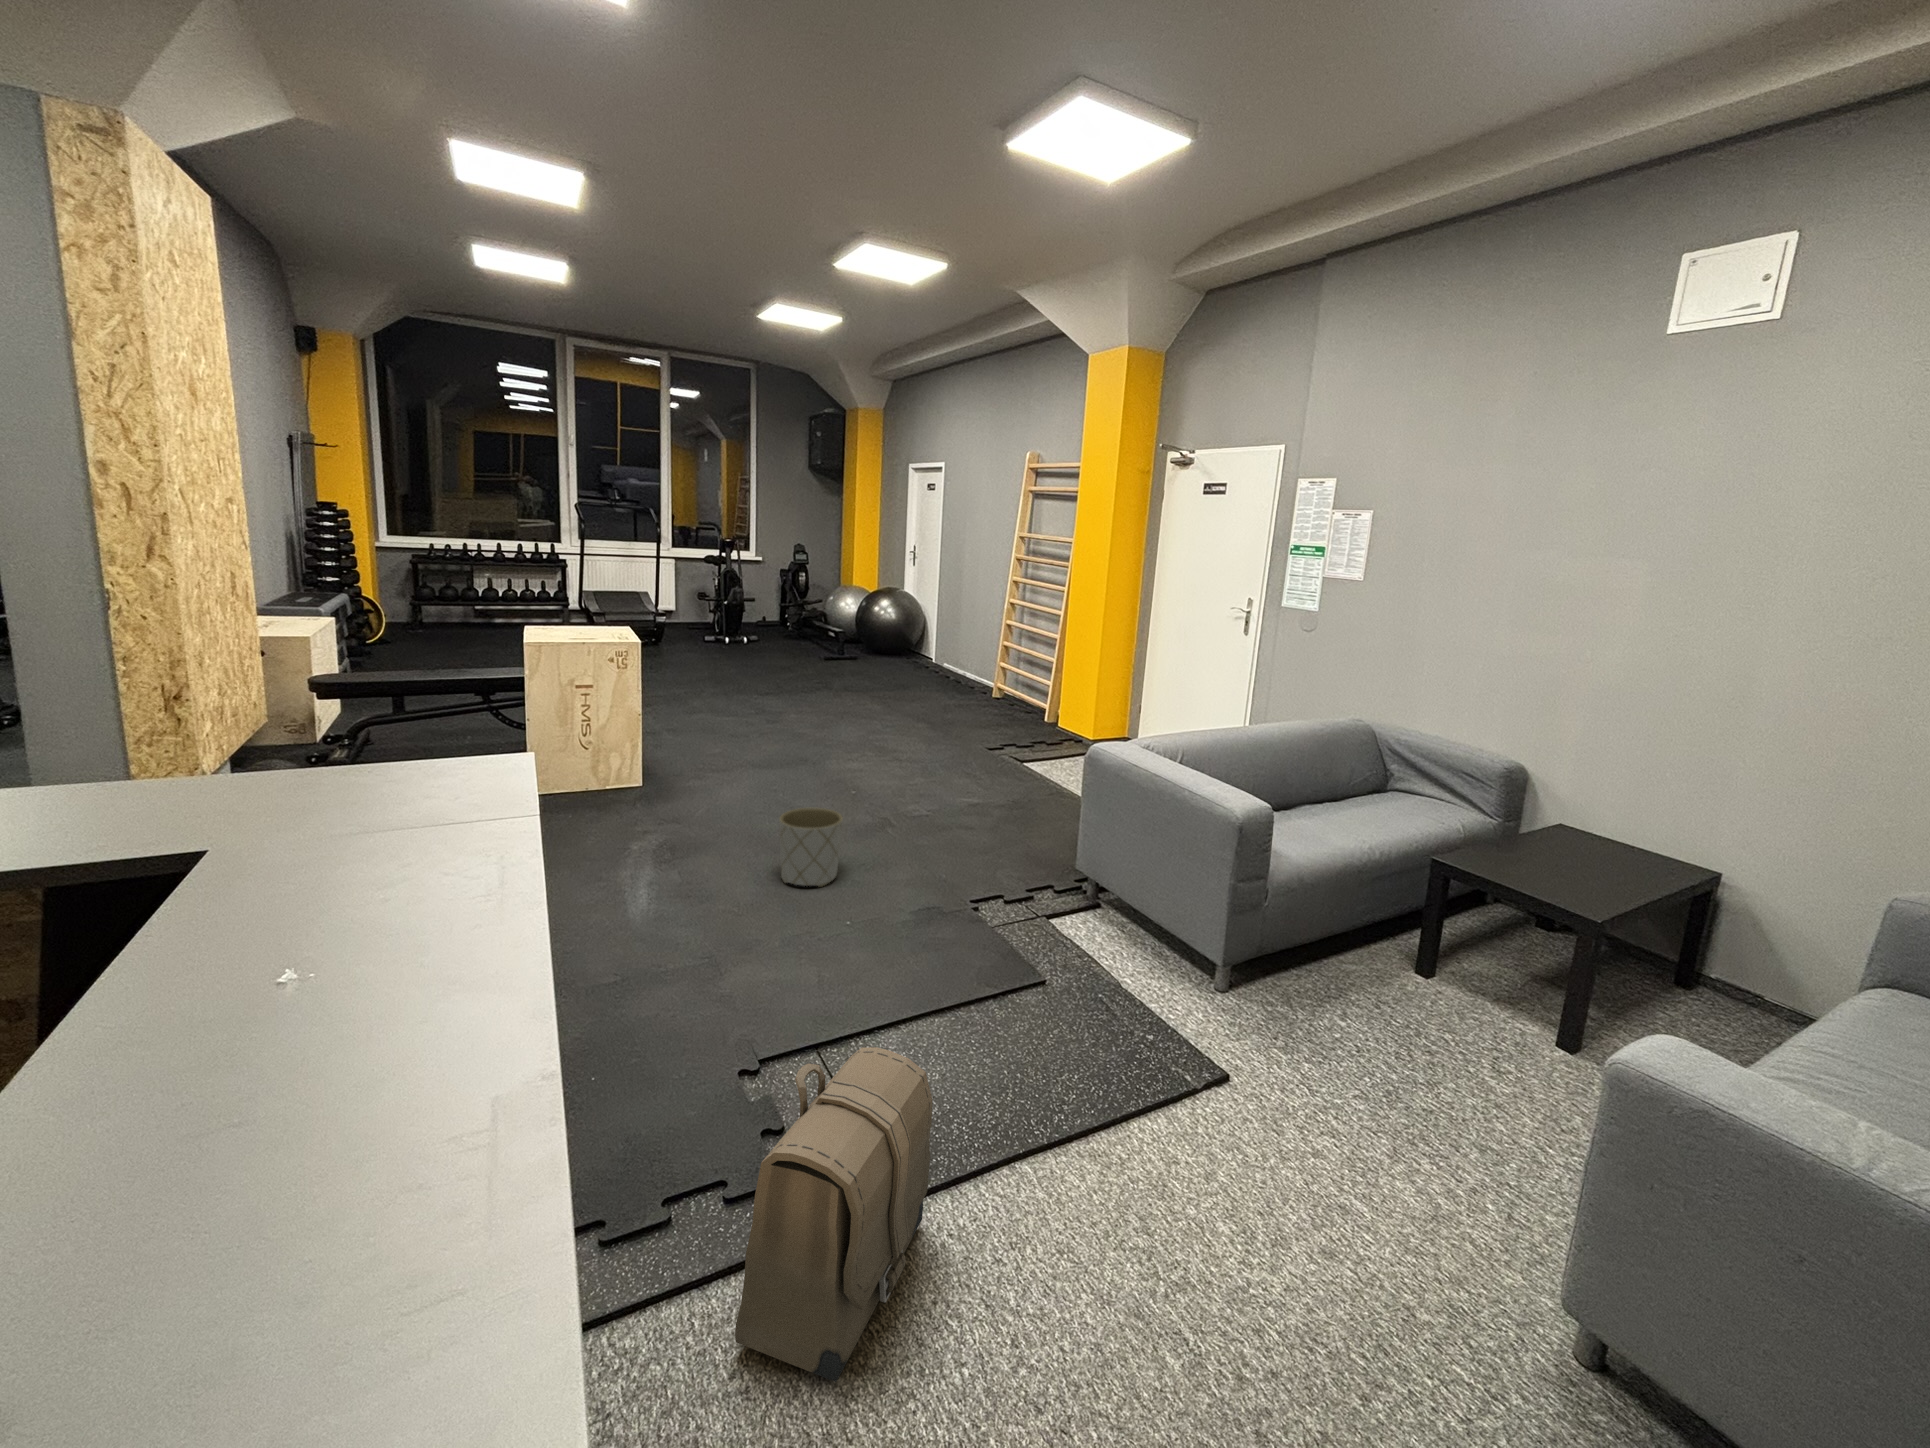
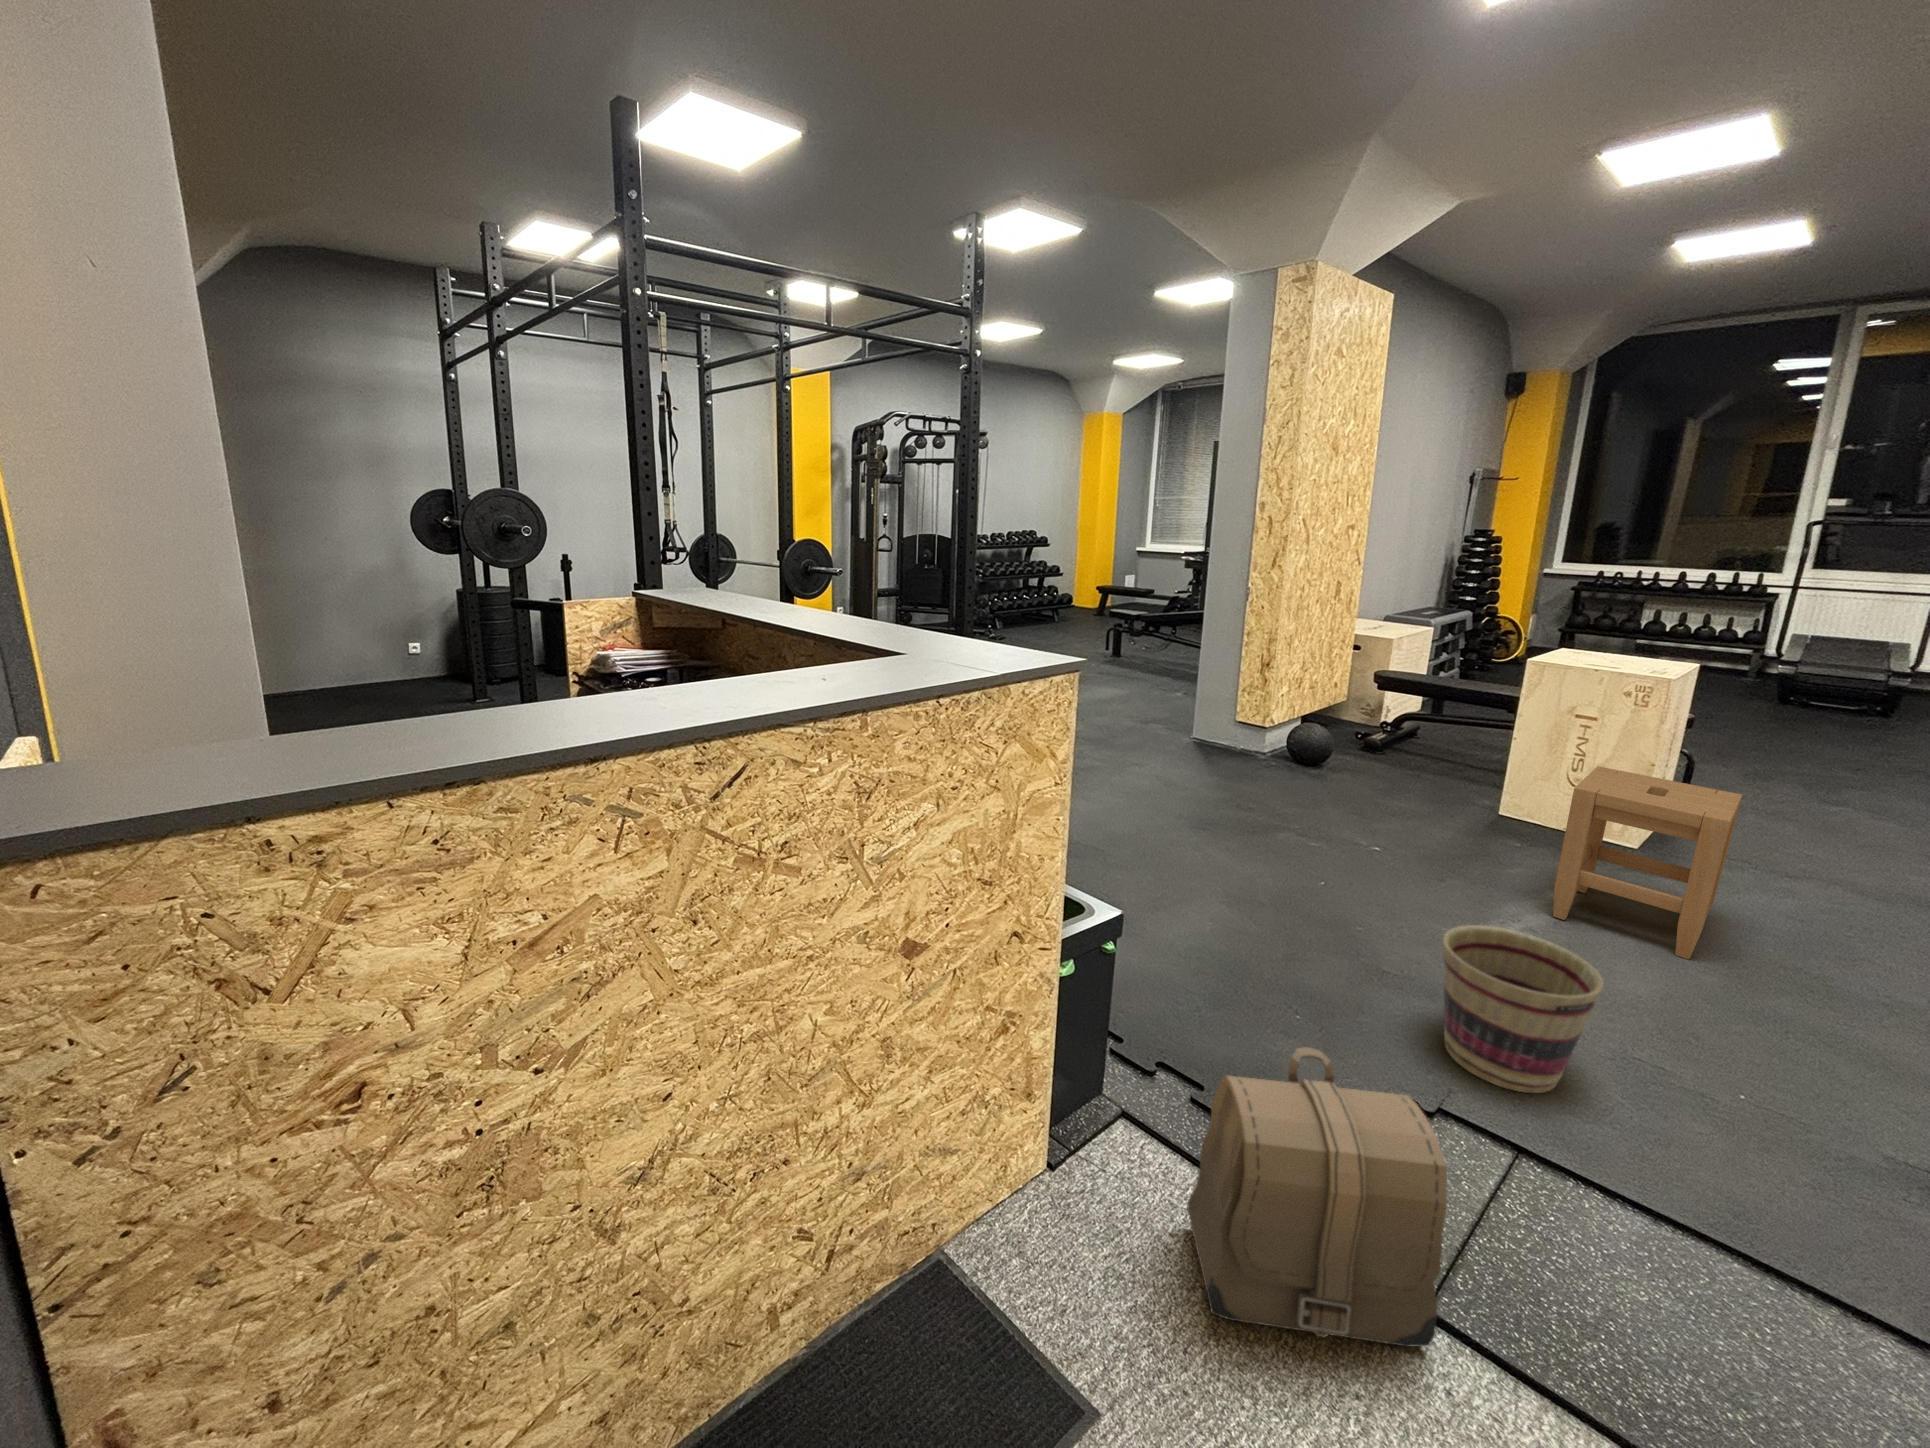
stool: none [637,725,750,869] -> present [1553,766,1742,959]
planter: present [779,807,843,887] -> none [1713,922,1859,1049]
basket: none [683,883,800,1022] -> present [1443,925,1604,1093]

